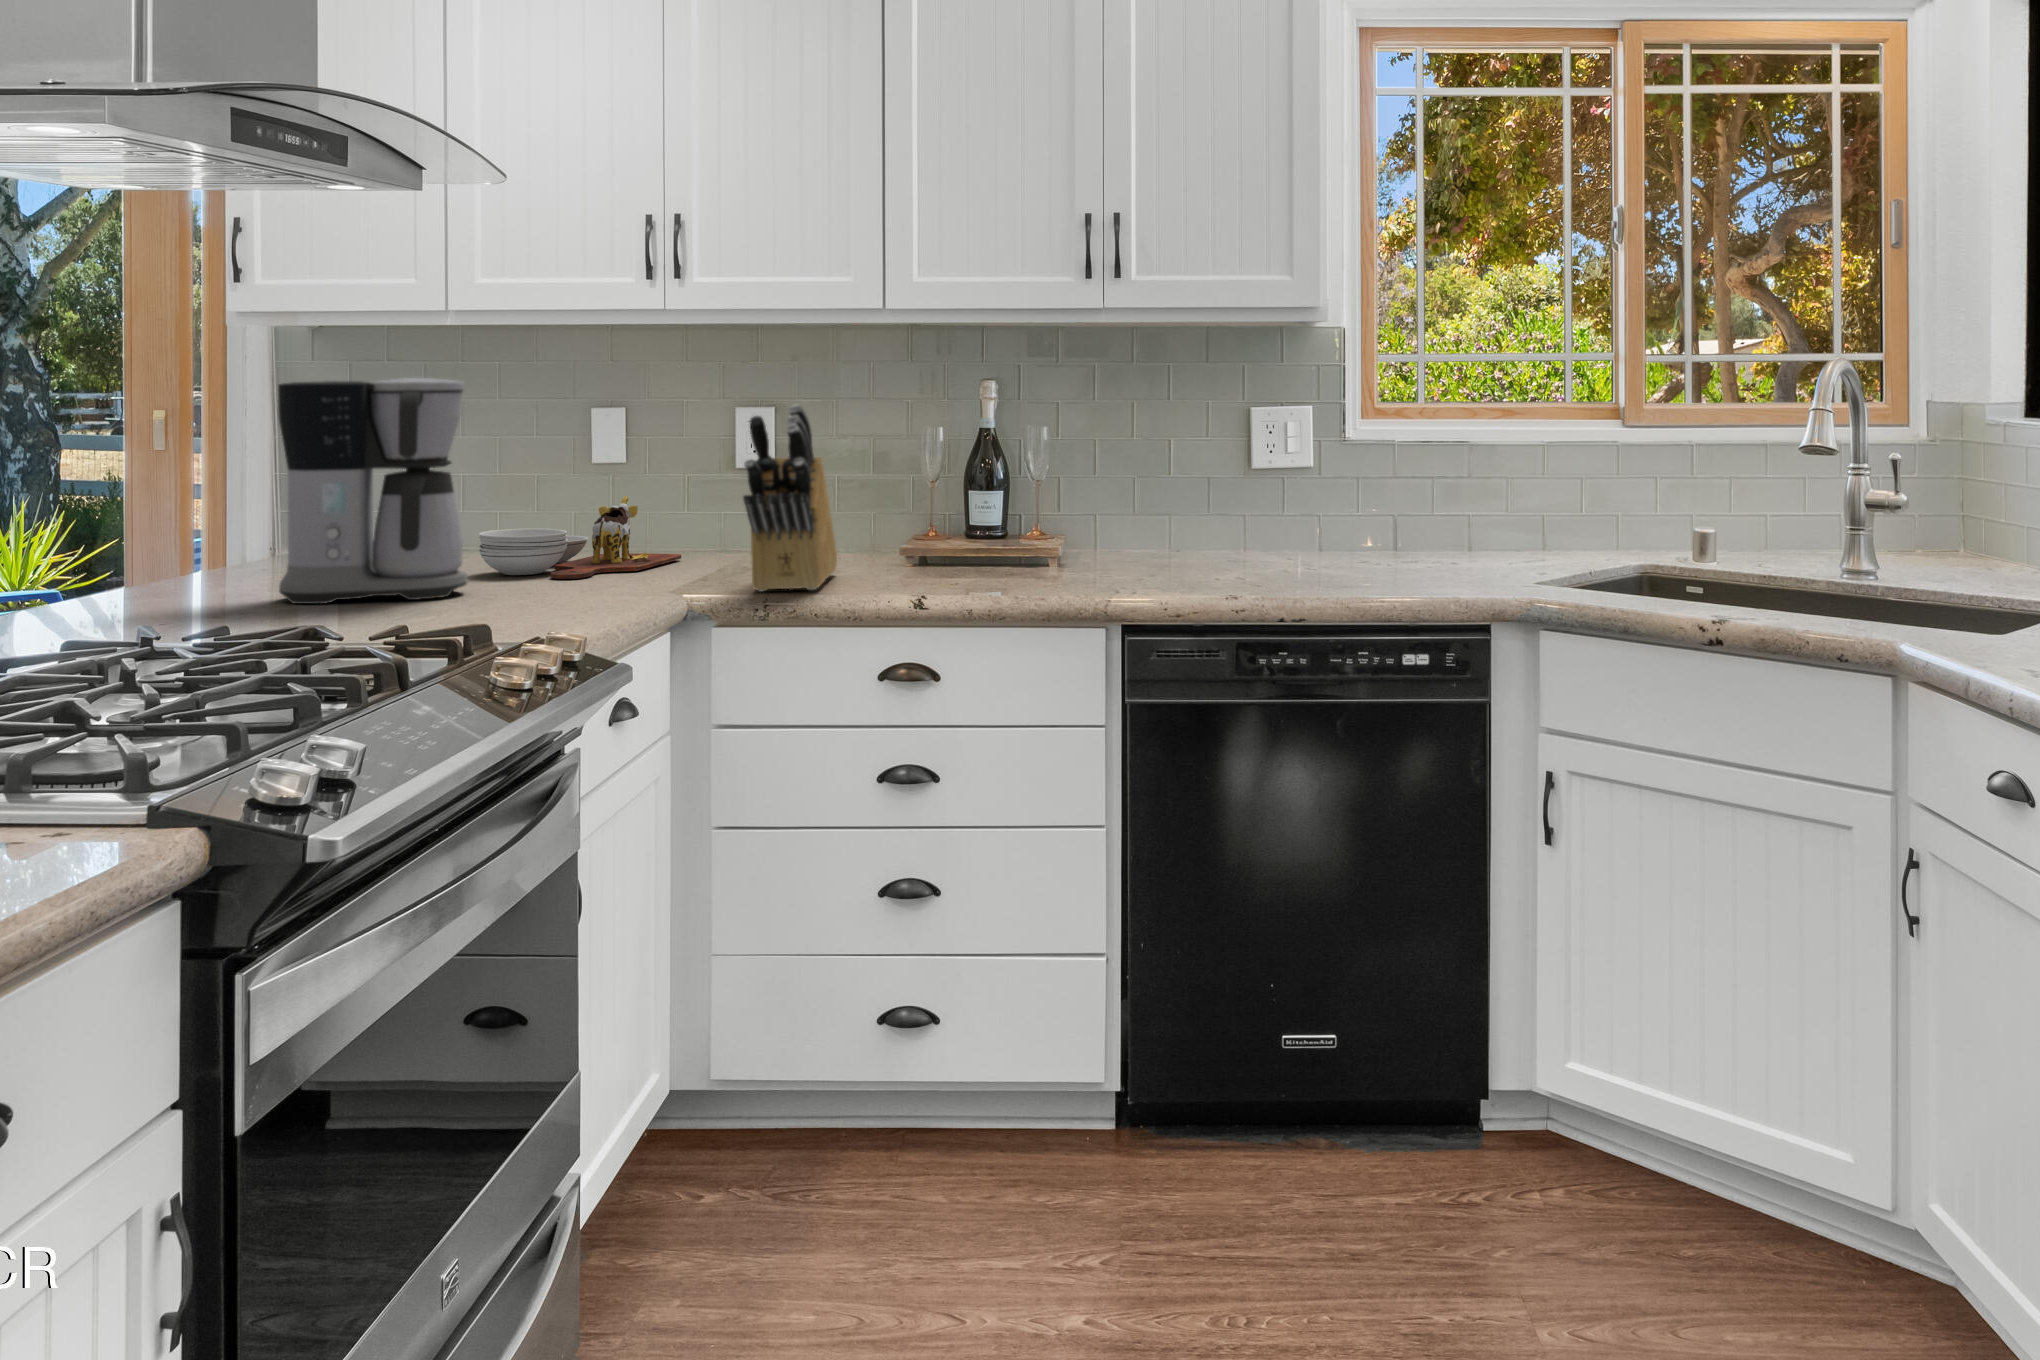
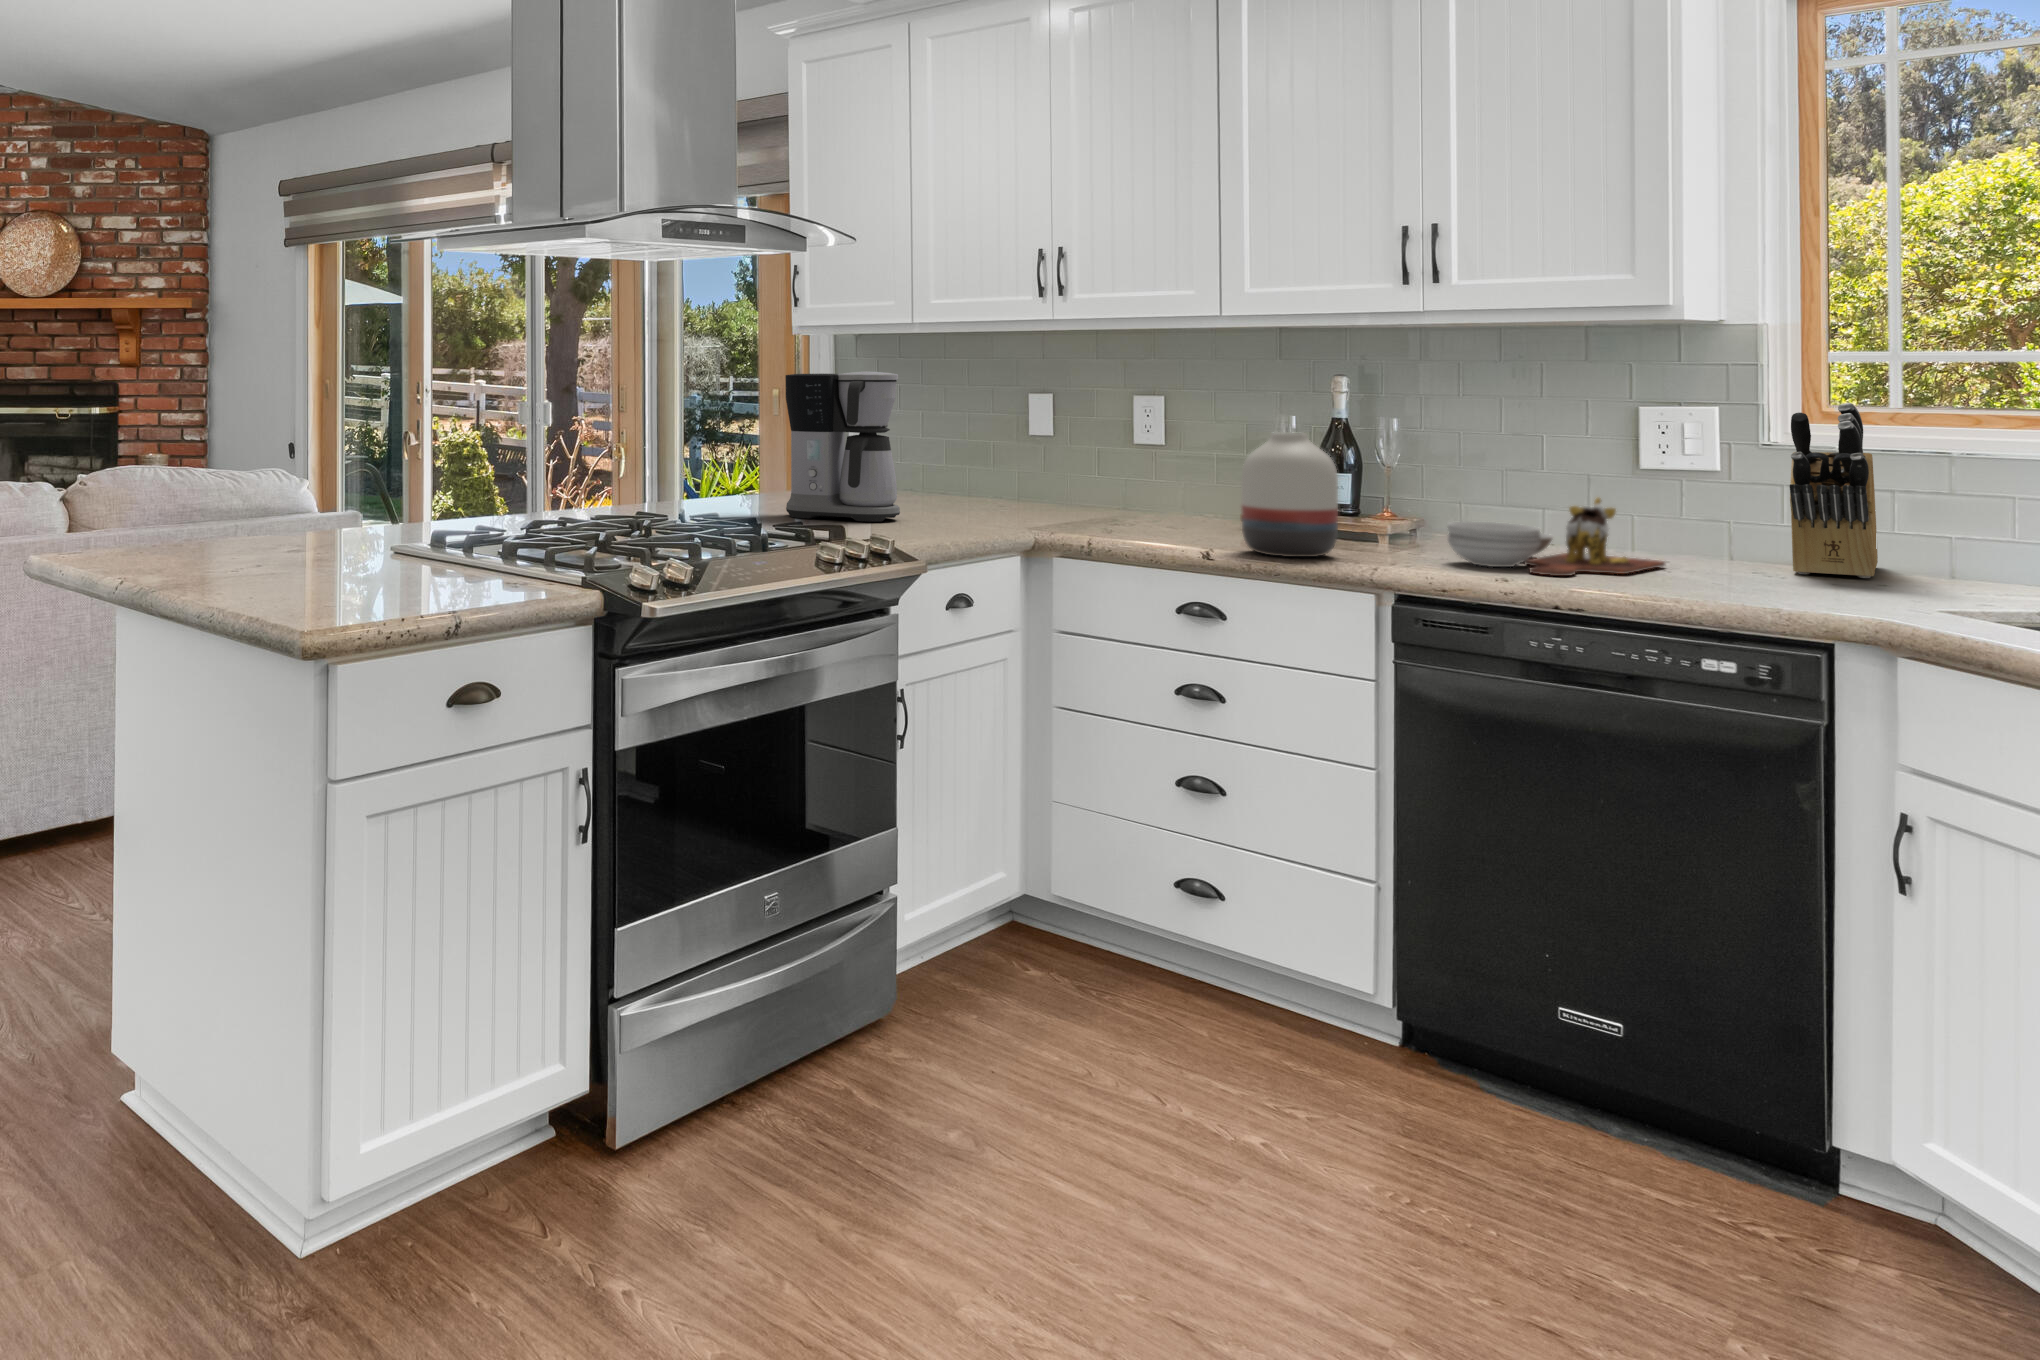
knife block: present [743,404,837,591] -> present [1790,403,1878,578]
vase: none [943,446,1044,593] -> present [1241,432,1338,557]
cutting board: present [479,496,681,579] -> present [1448,498,1665,576]

